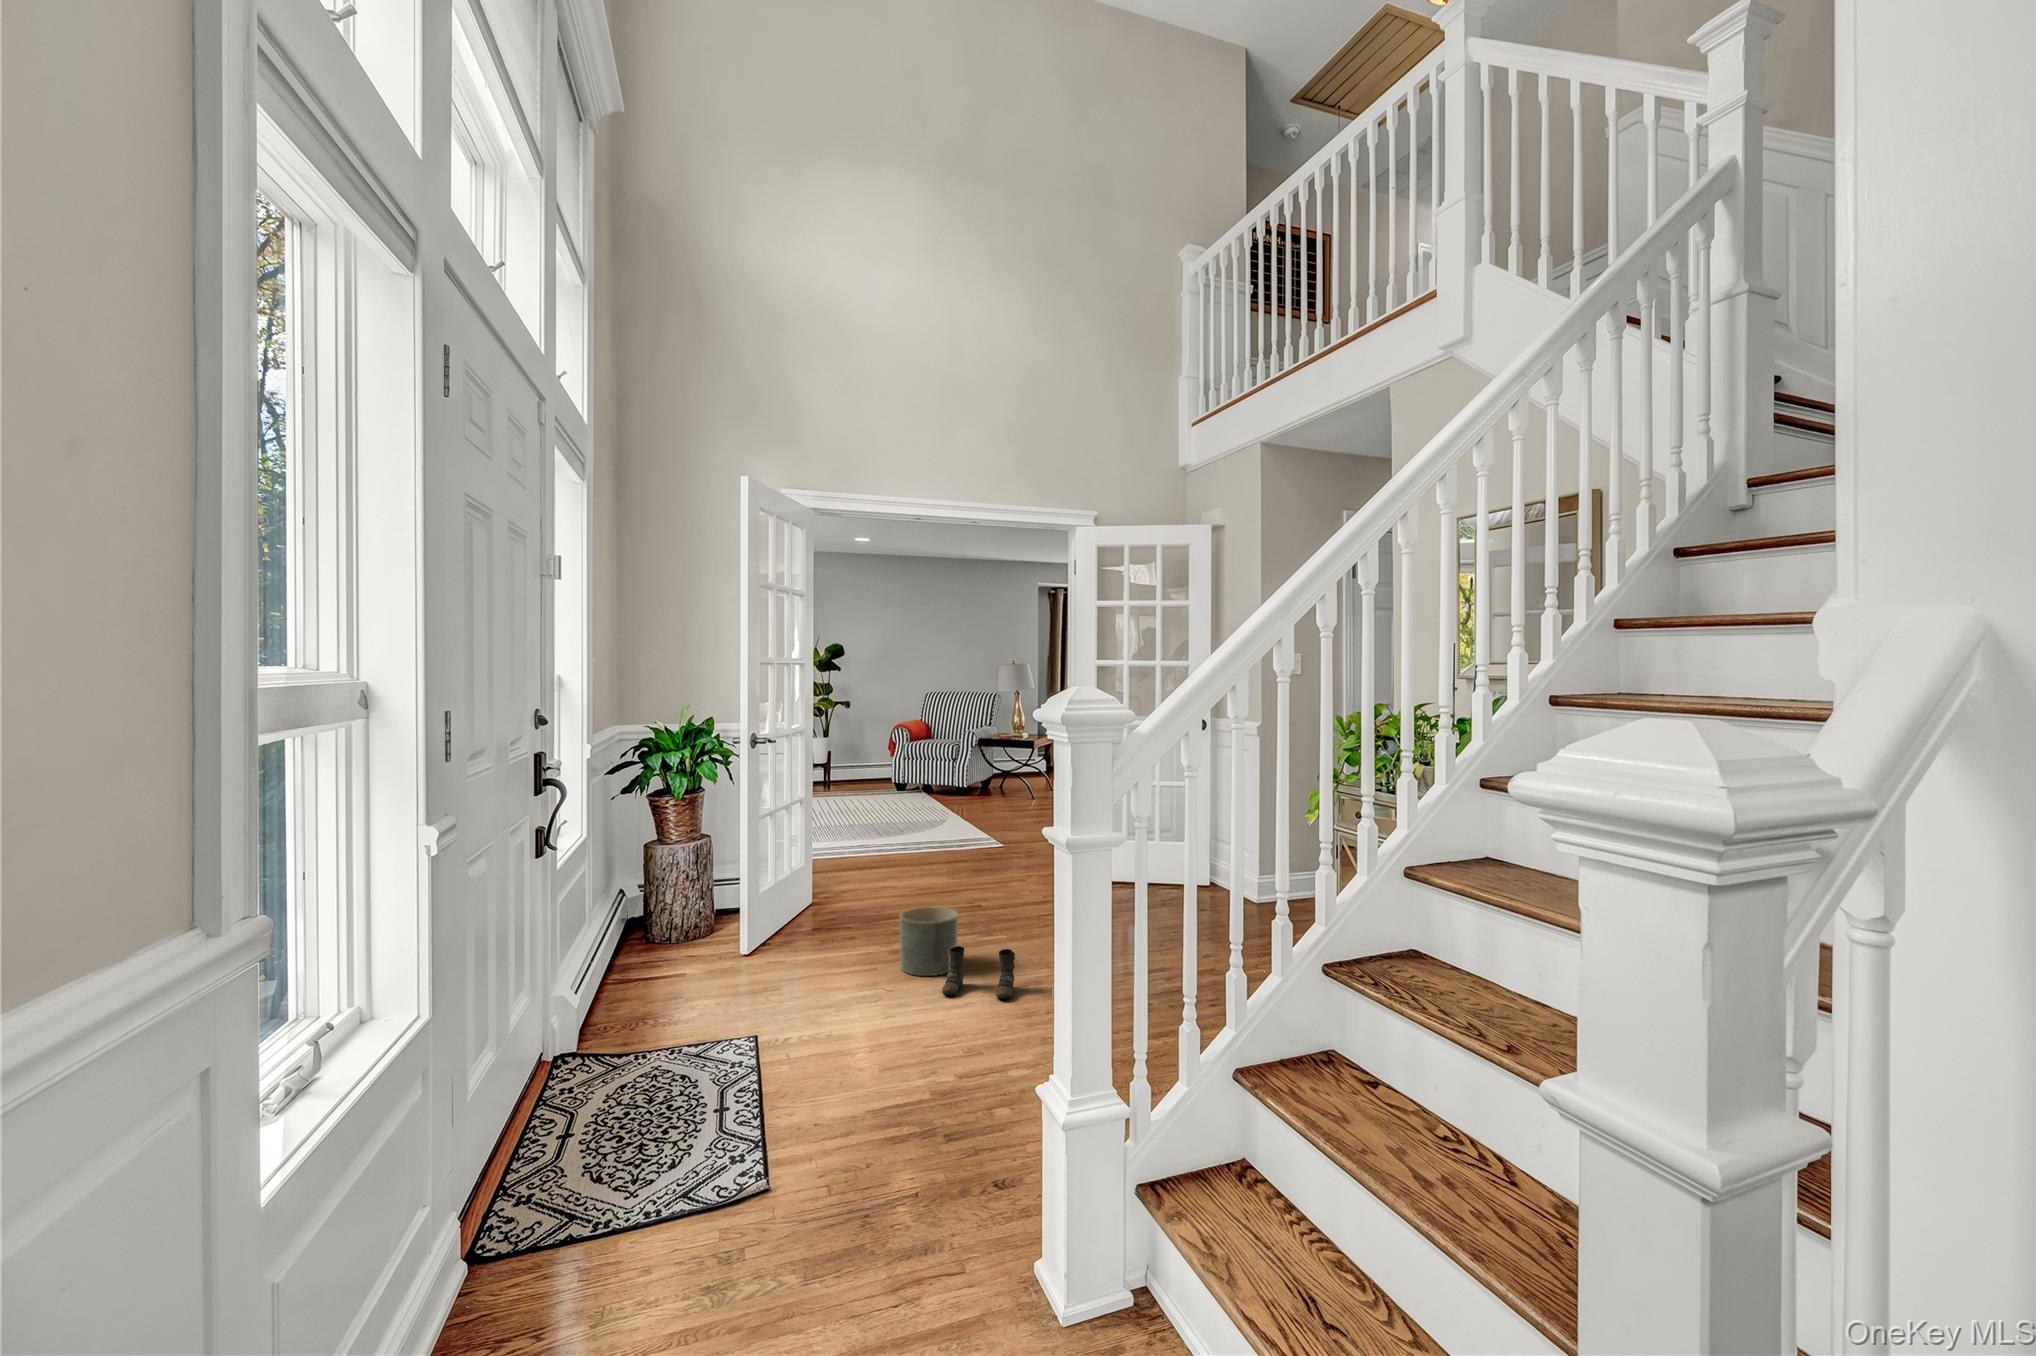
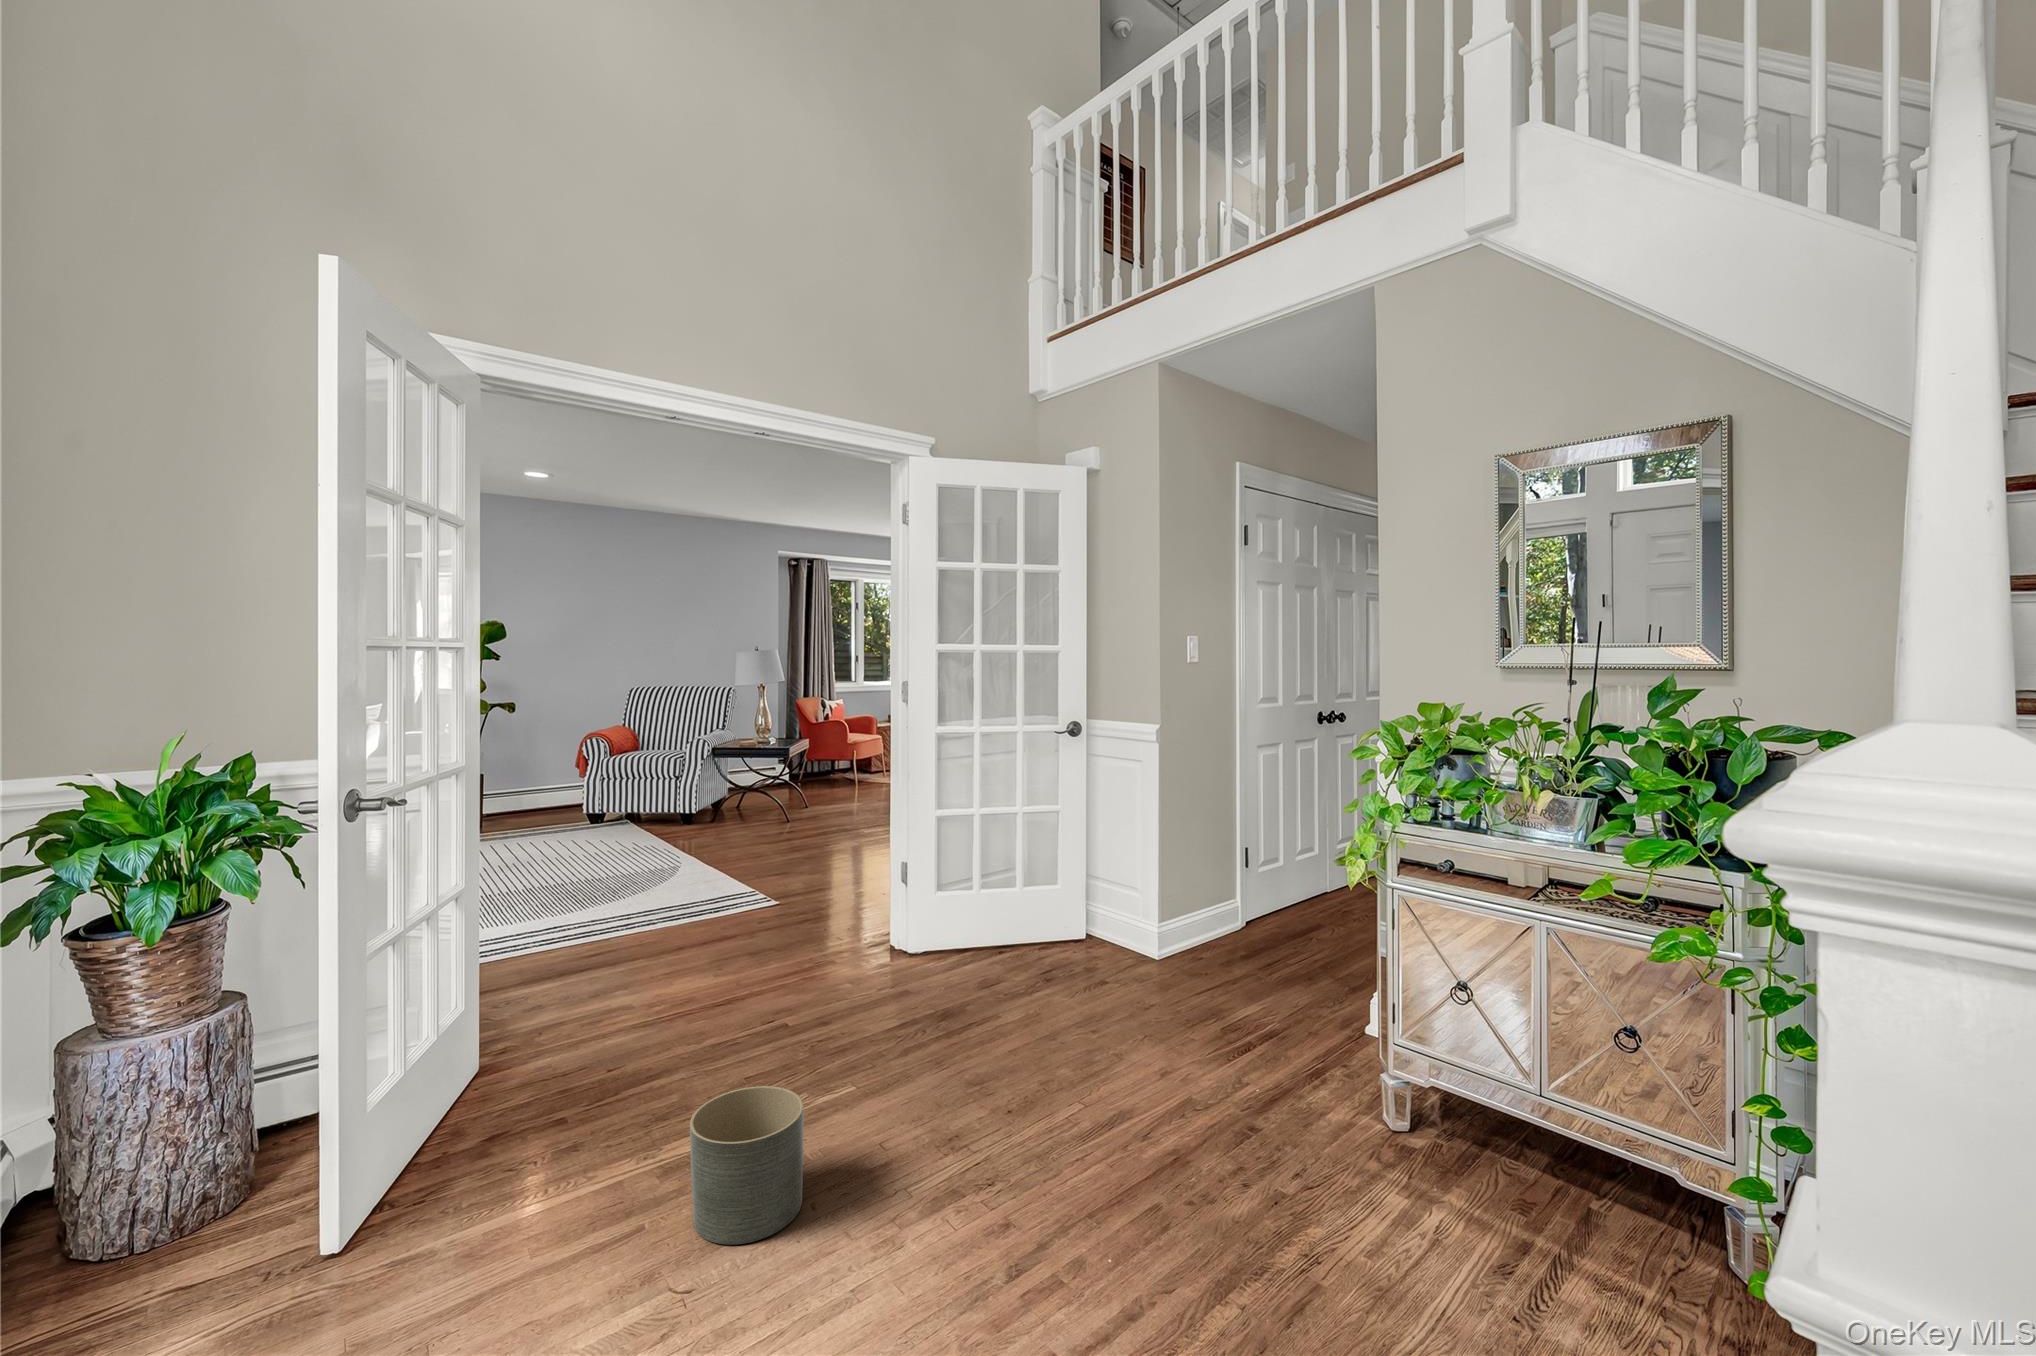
boots: present [942,946,1015,999] -> none [802,1171,942,1300]

